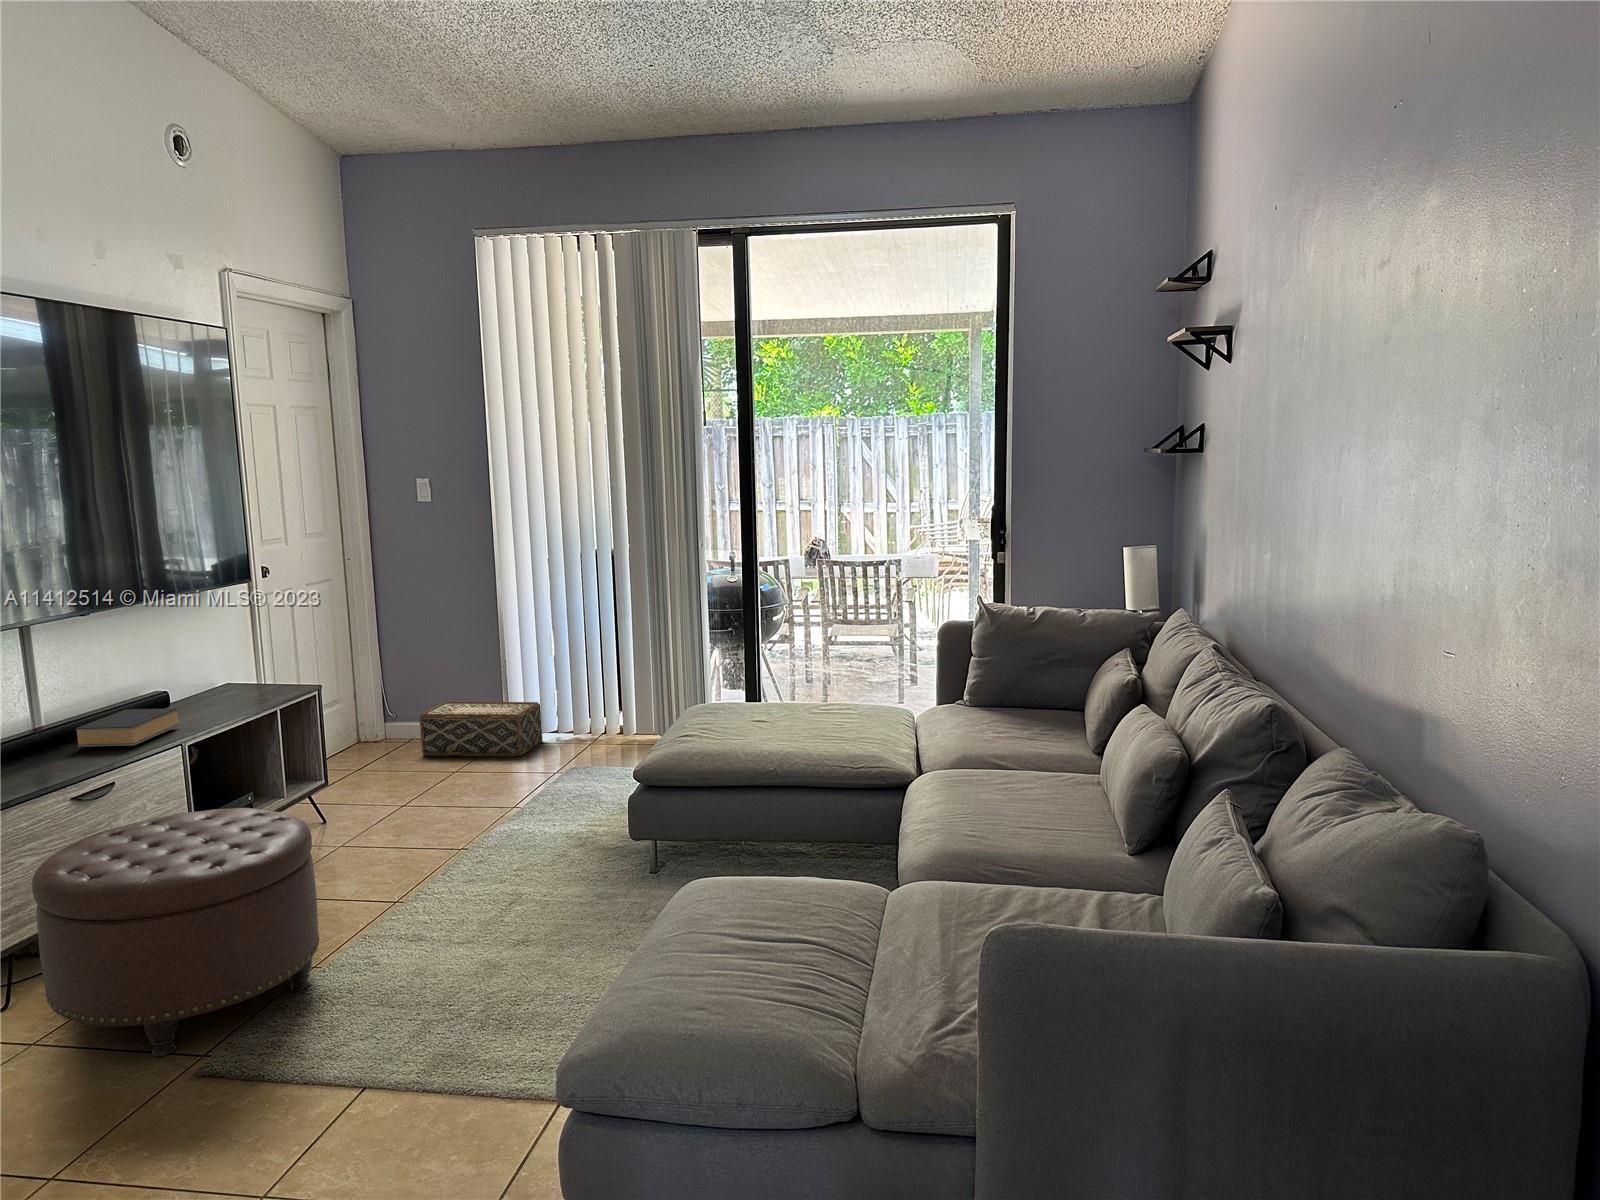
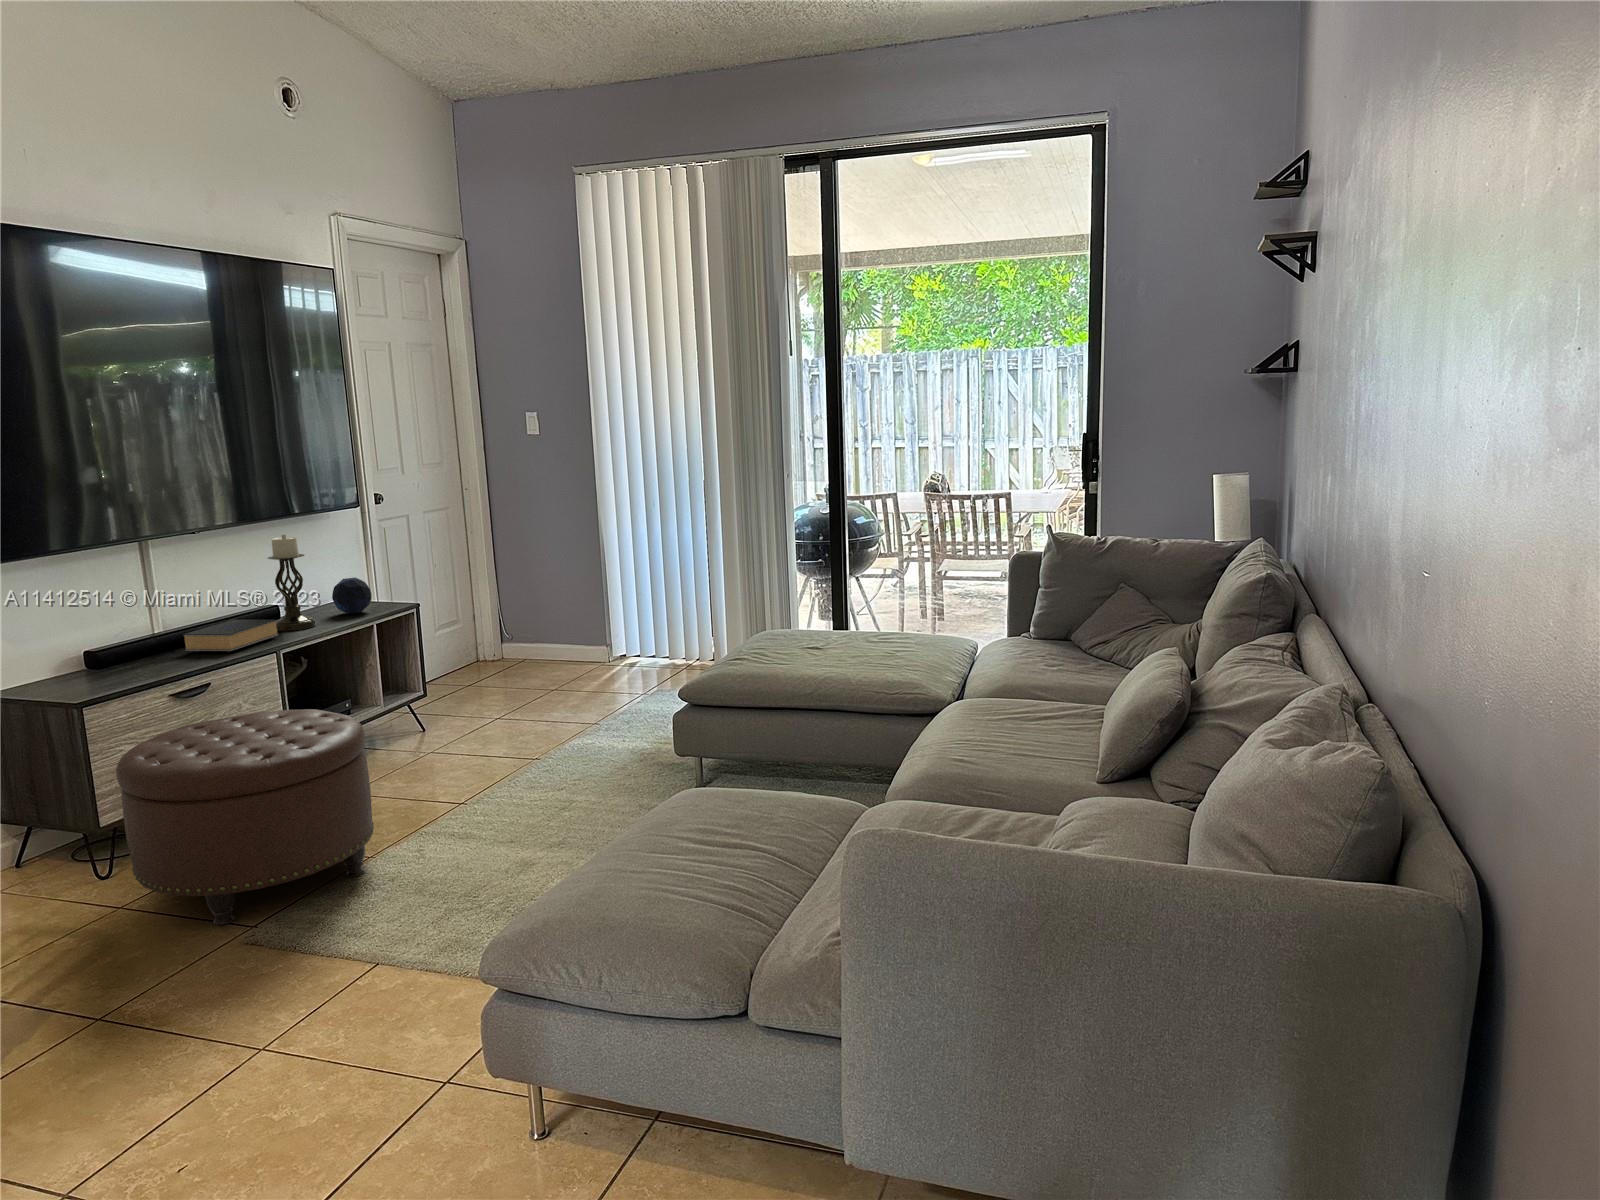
candle holder: none [163,614,217,720] -> present [268,535,316,631]
decorative orb: none [229,659,273,699] -> present [332,577,371,614]
woven basket: present [420,702,542,756] -> none [526,625,641,678]

